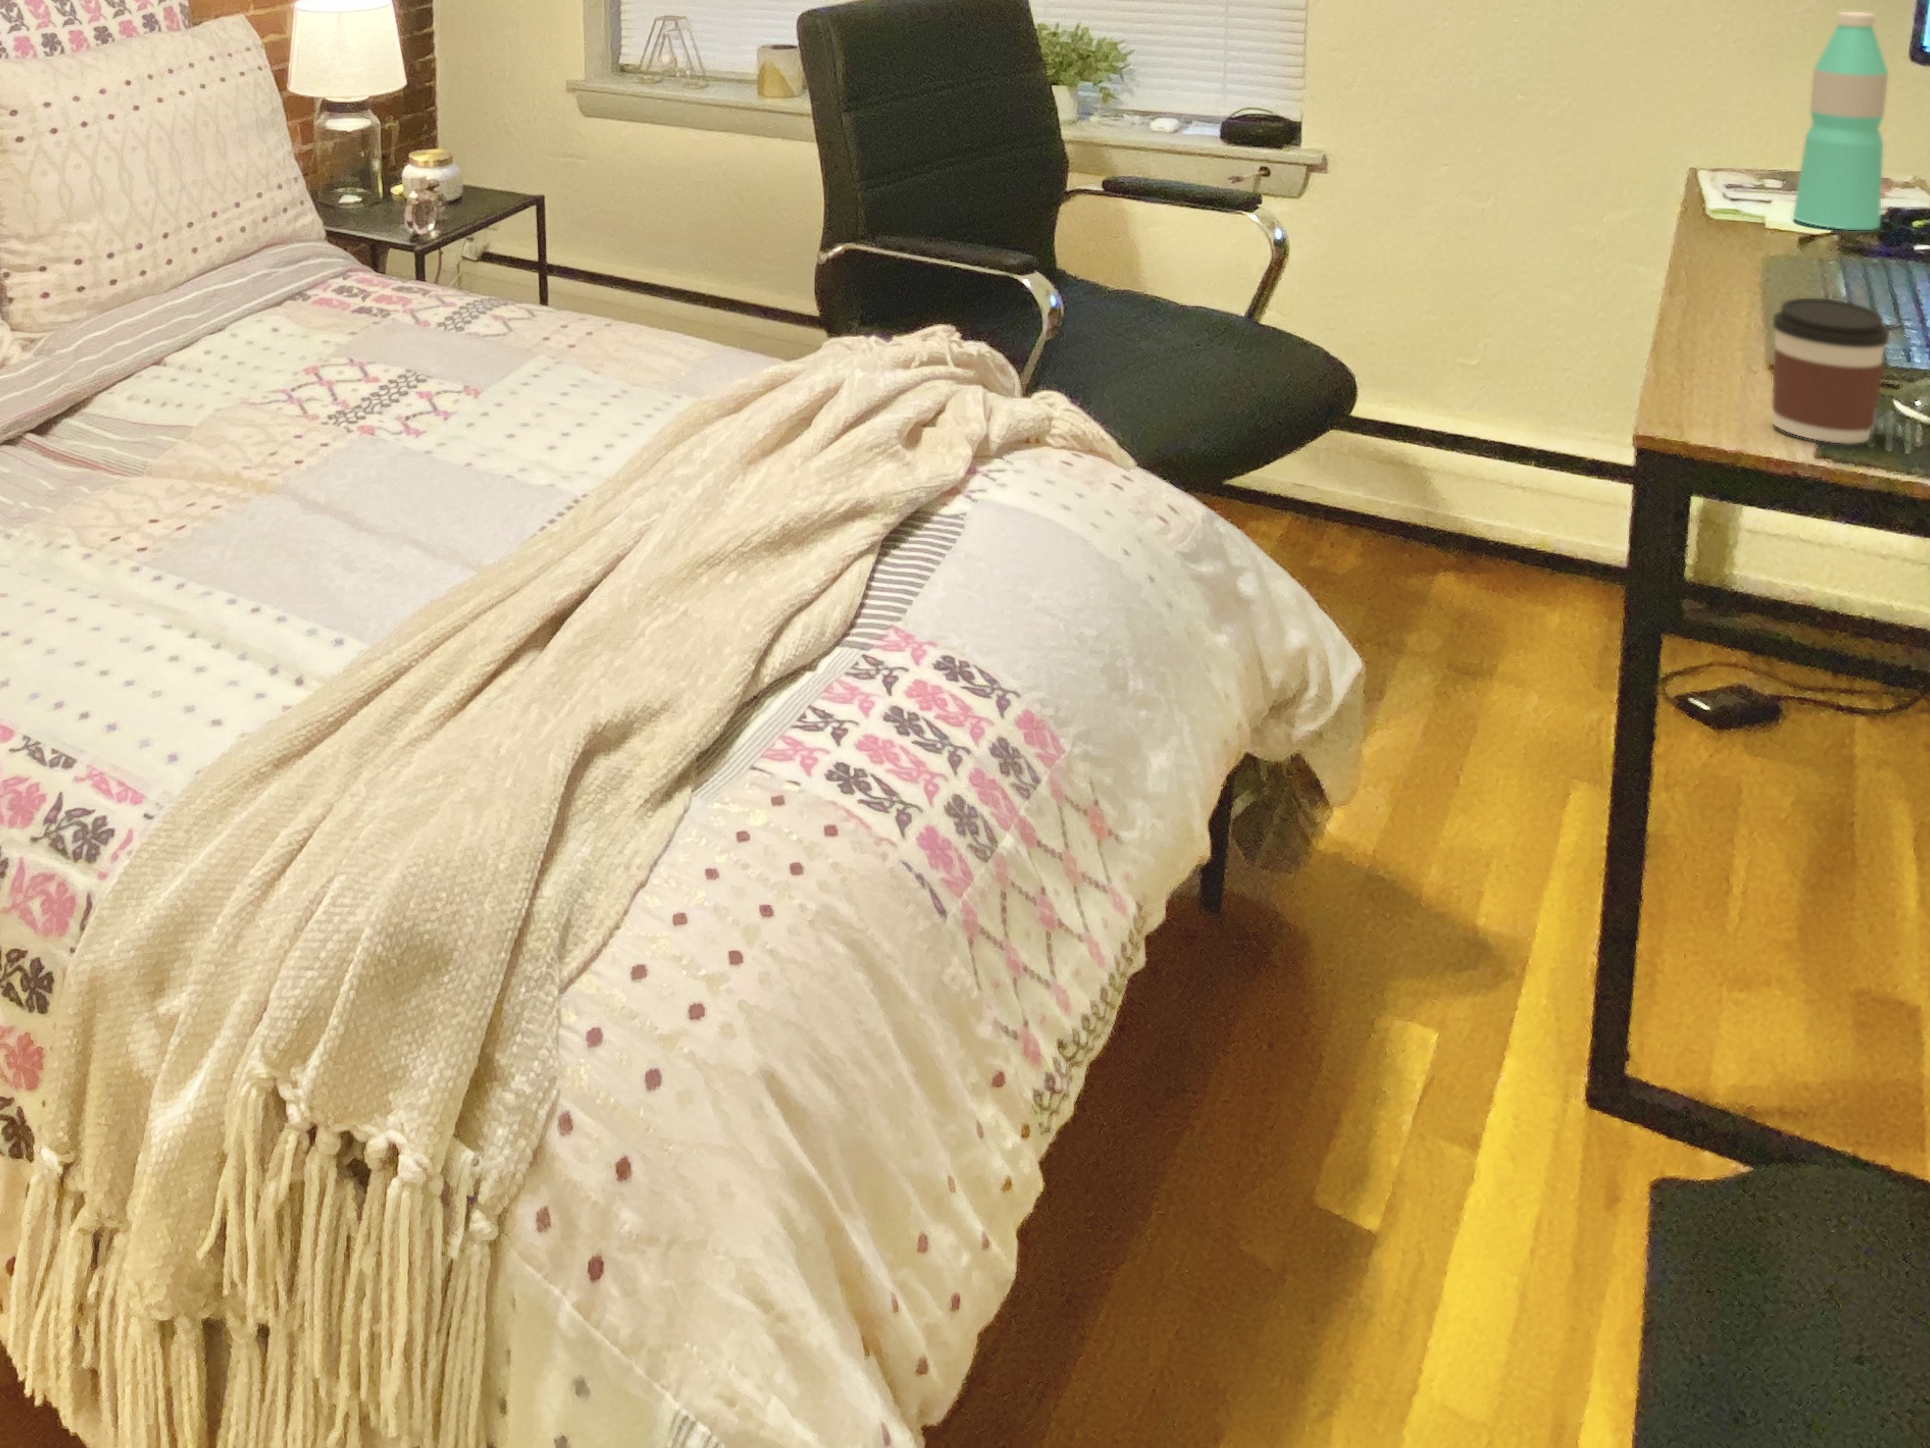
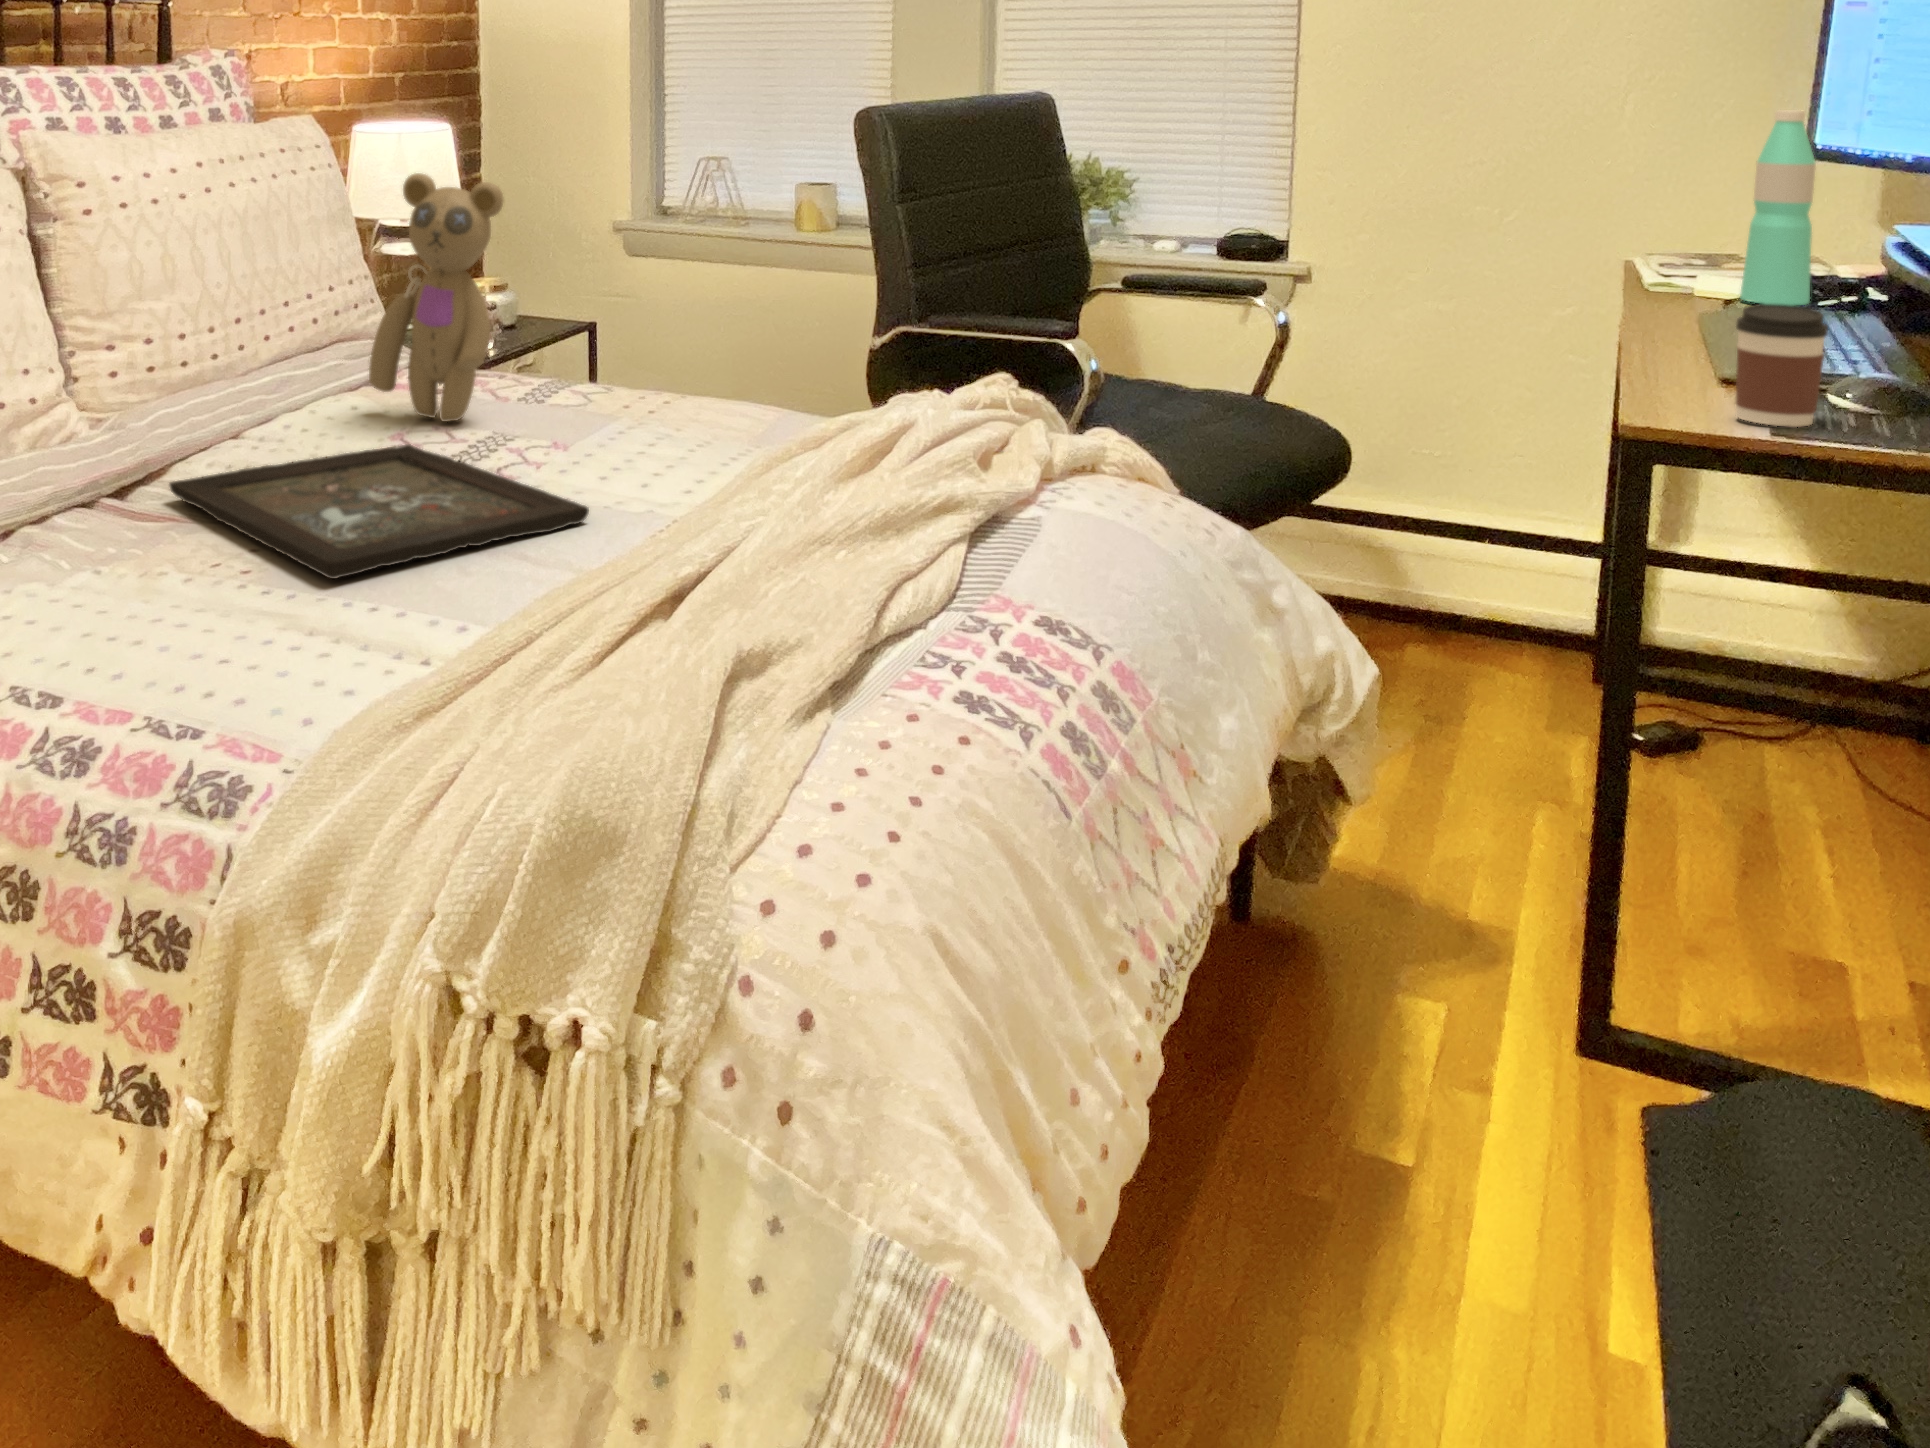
teddy bear: none [289,98,414,339] -> present [369,173,503,421]
tray: none [85,372,485,557] -> present [170,444,589,579]

